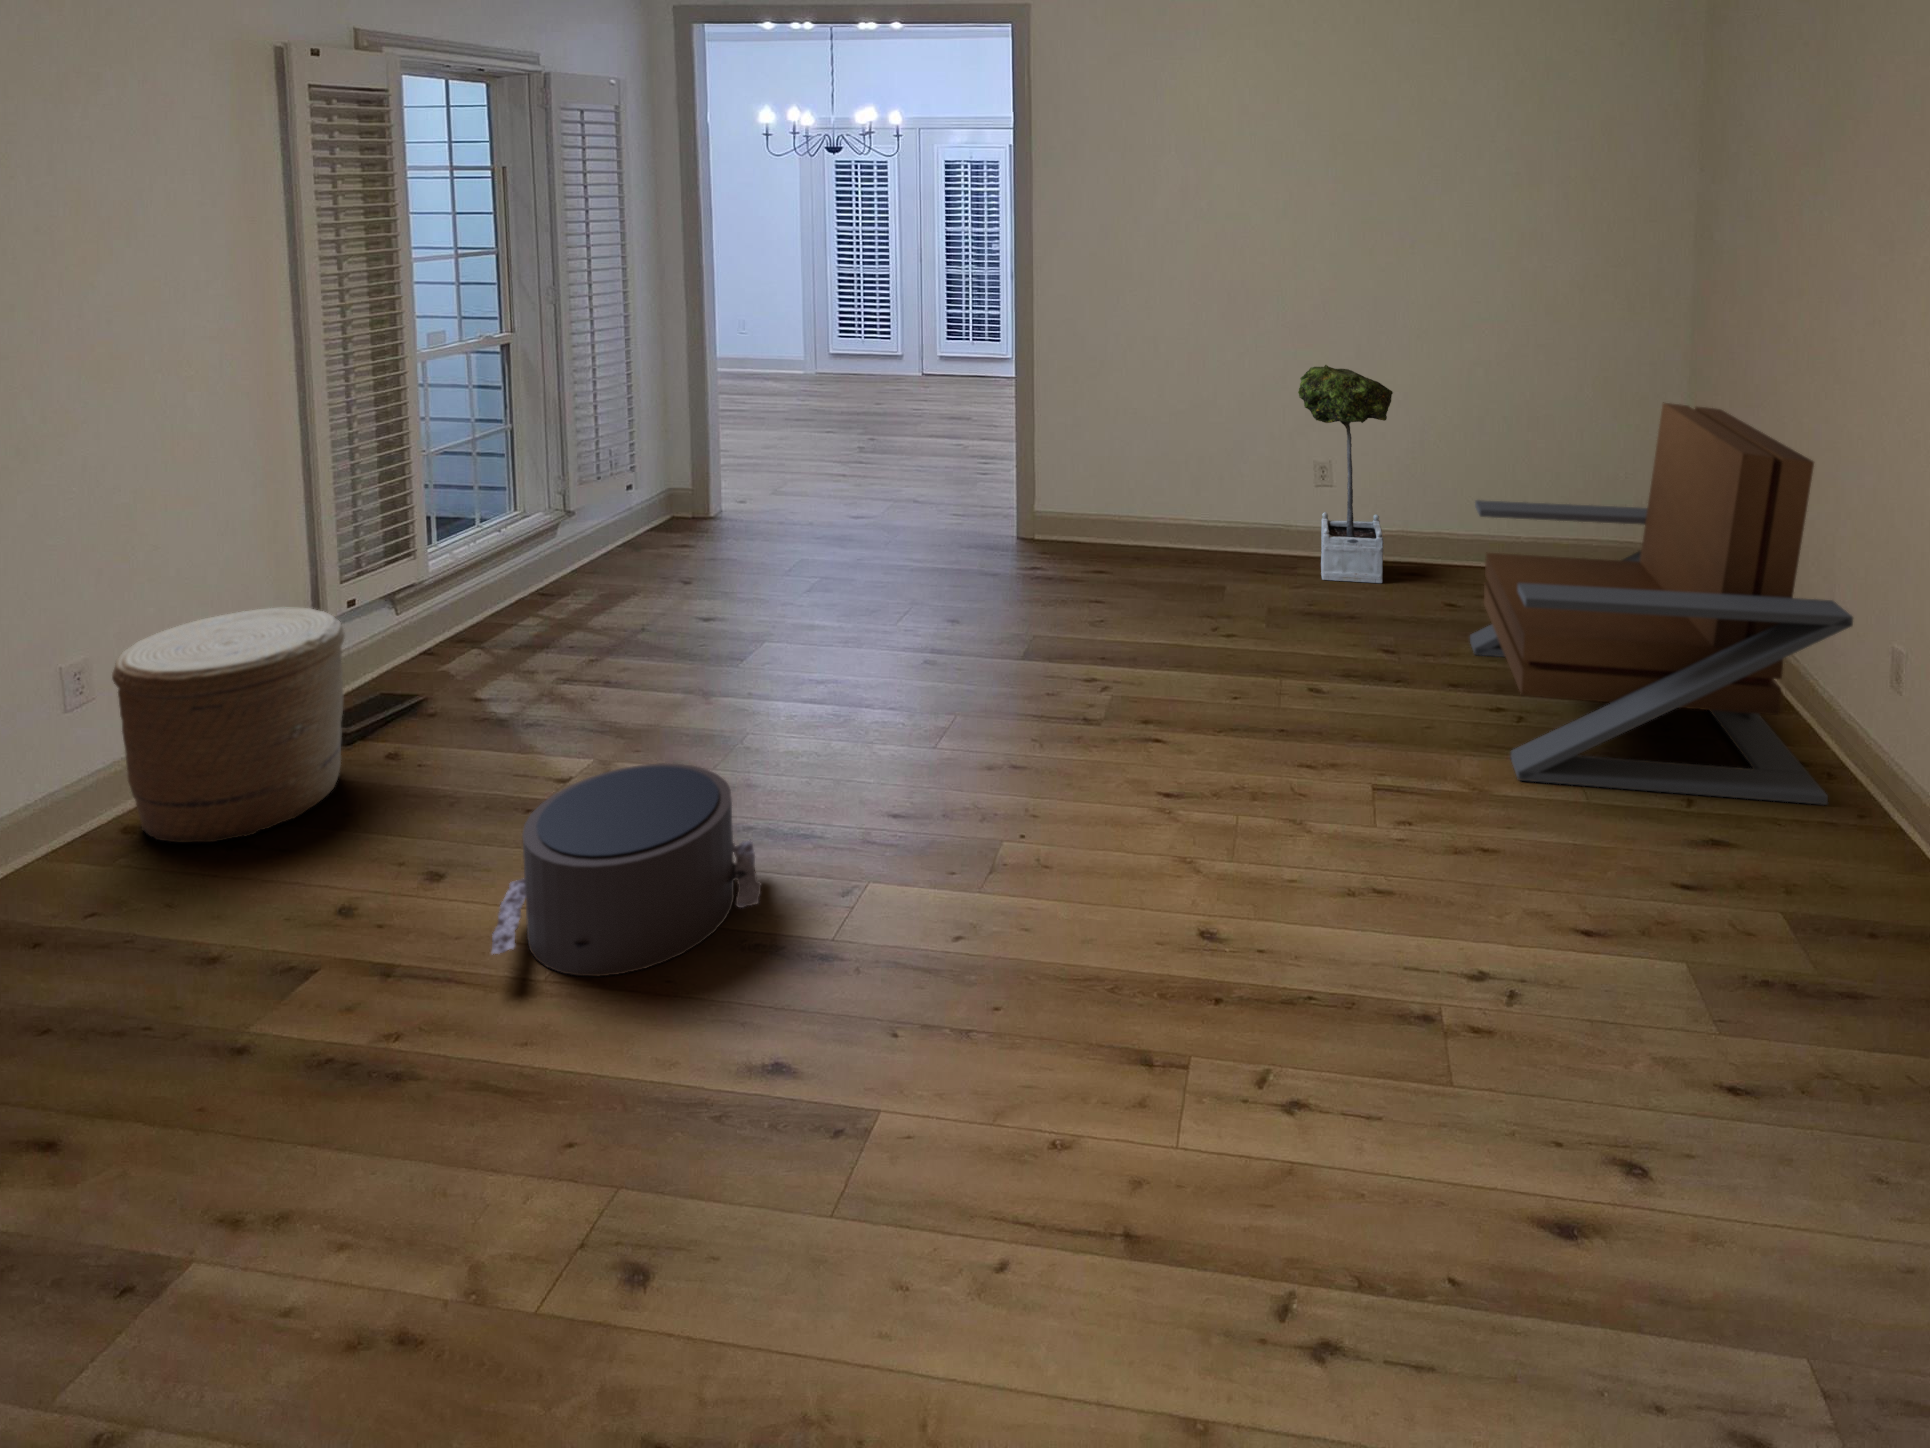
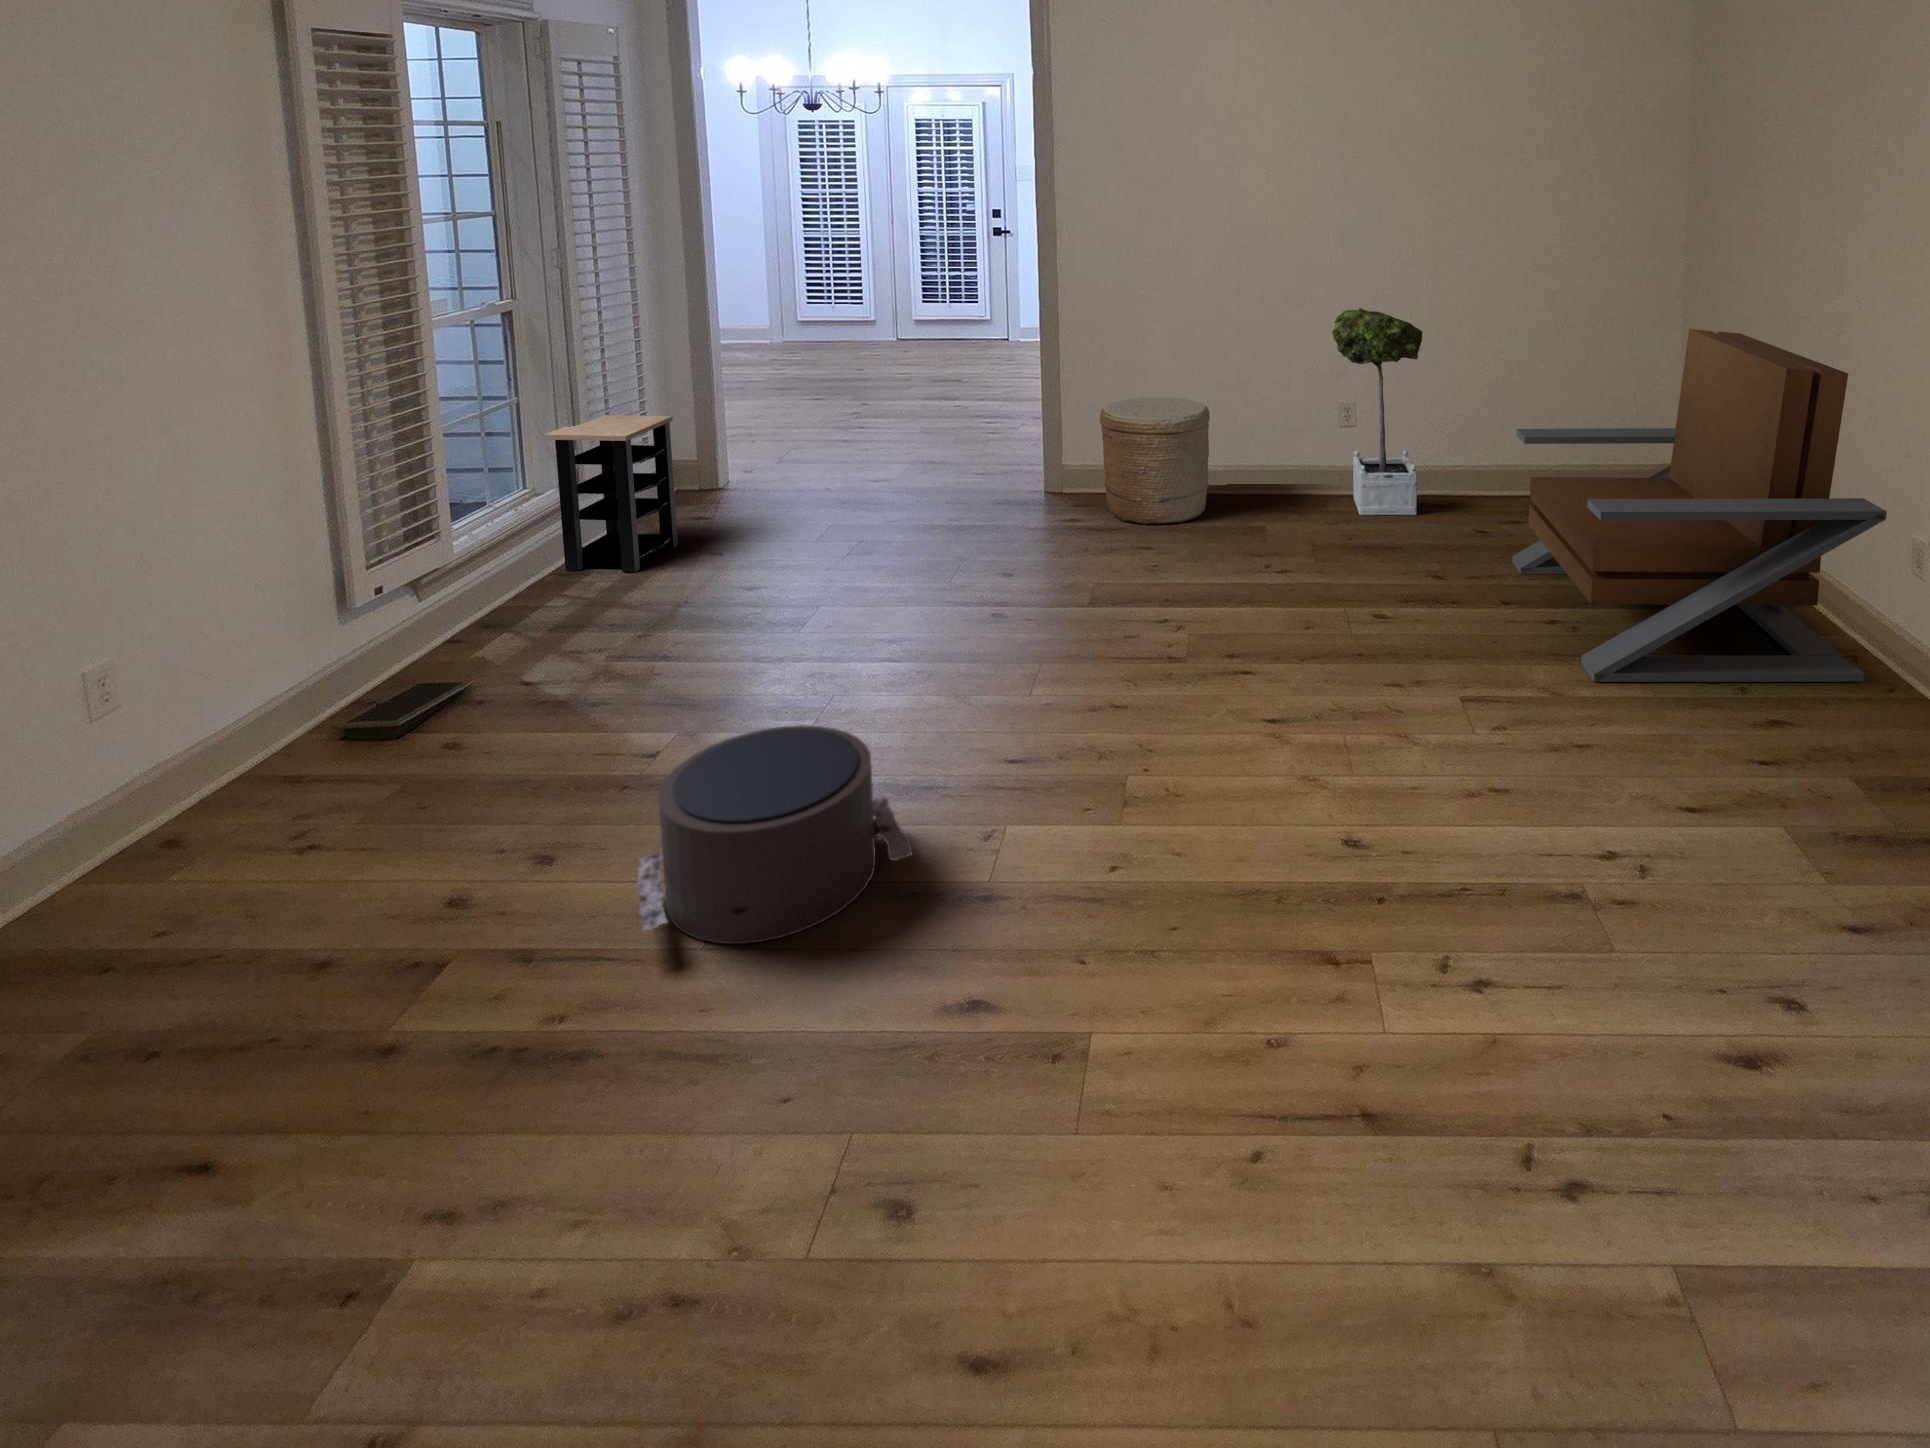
side table: none [530,443,653,595] -> present [544,415,678,572]
woven basket: present [112,607,345,842] -> present [1100,397,1210,524]

